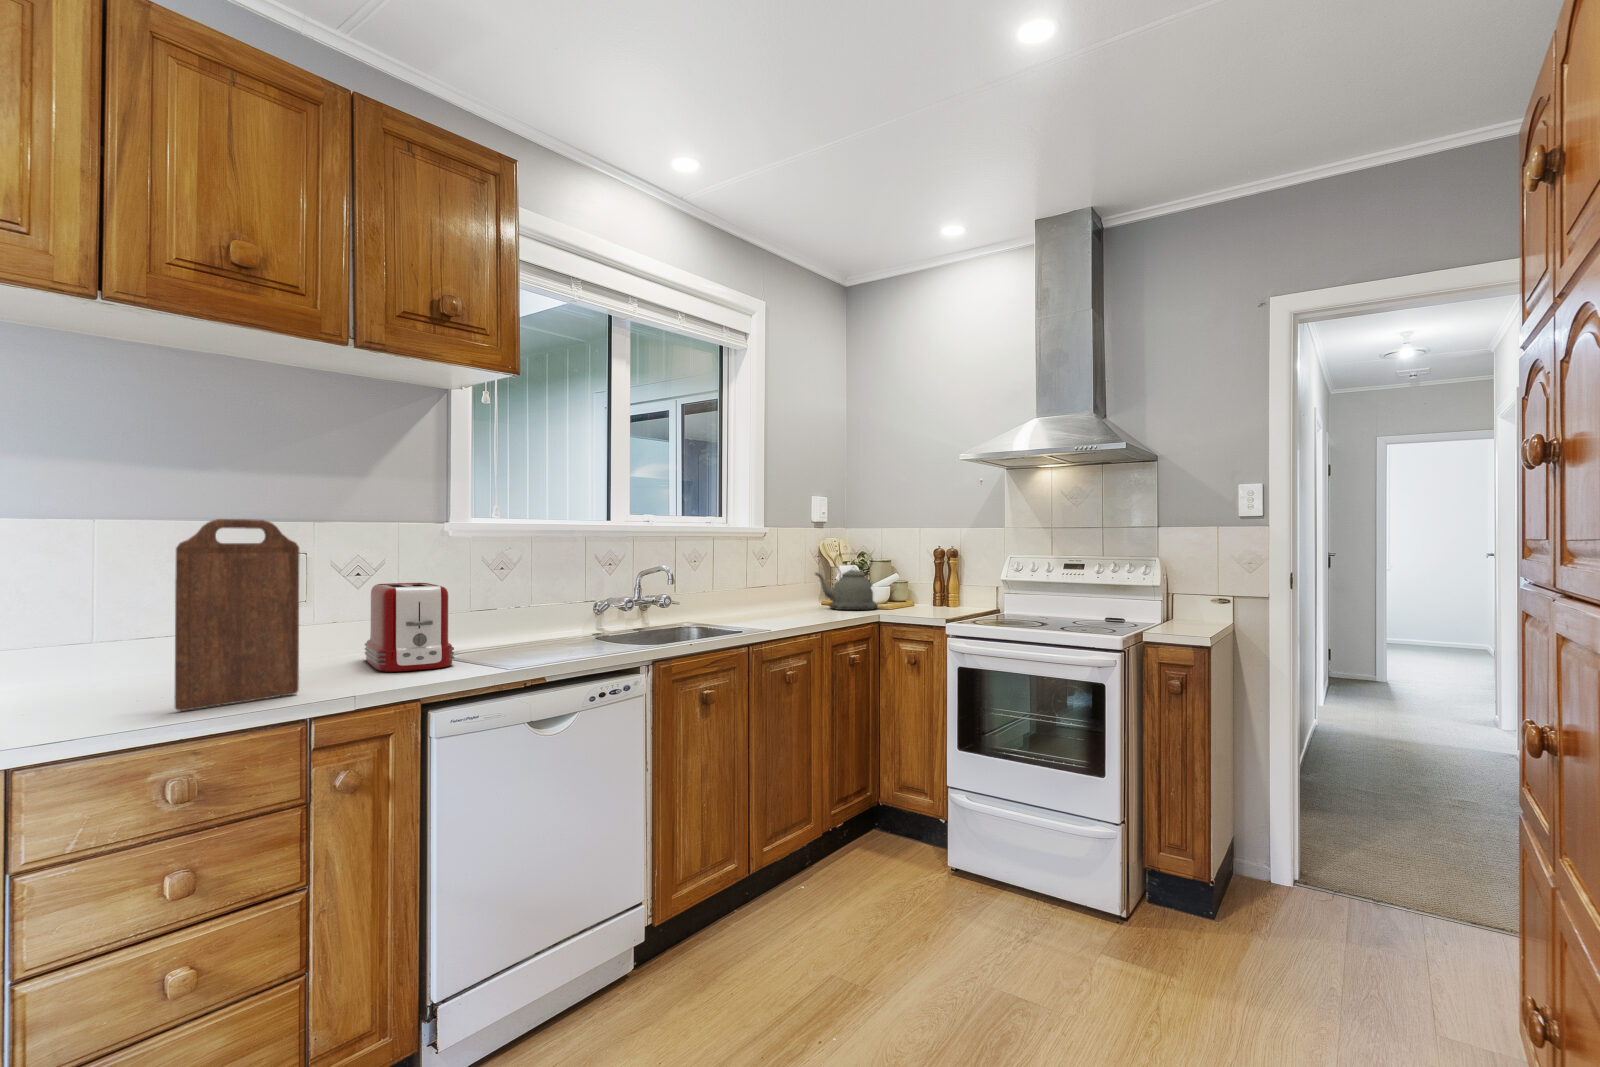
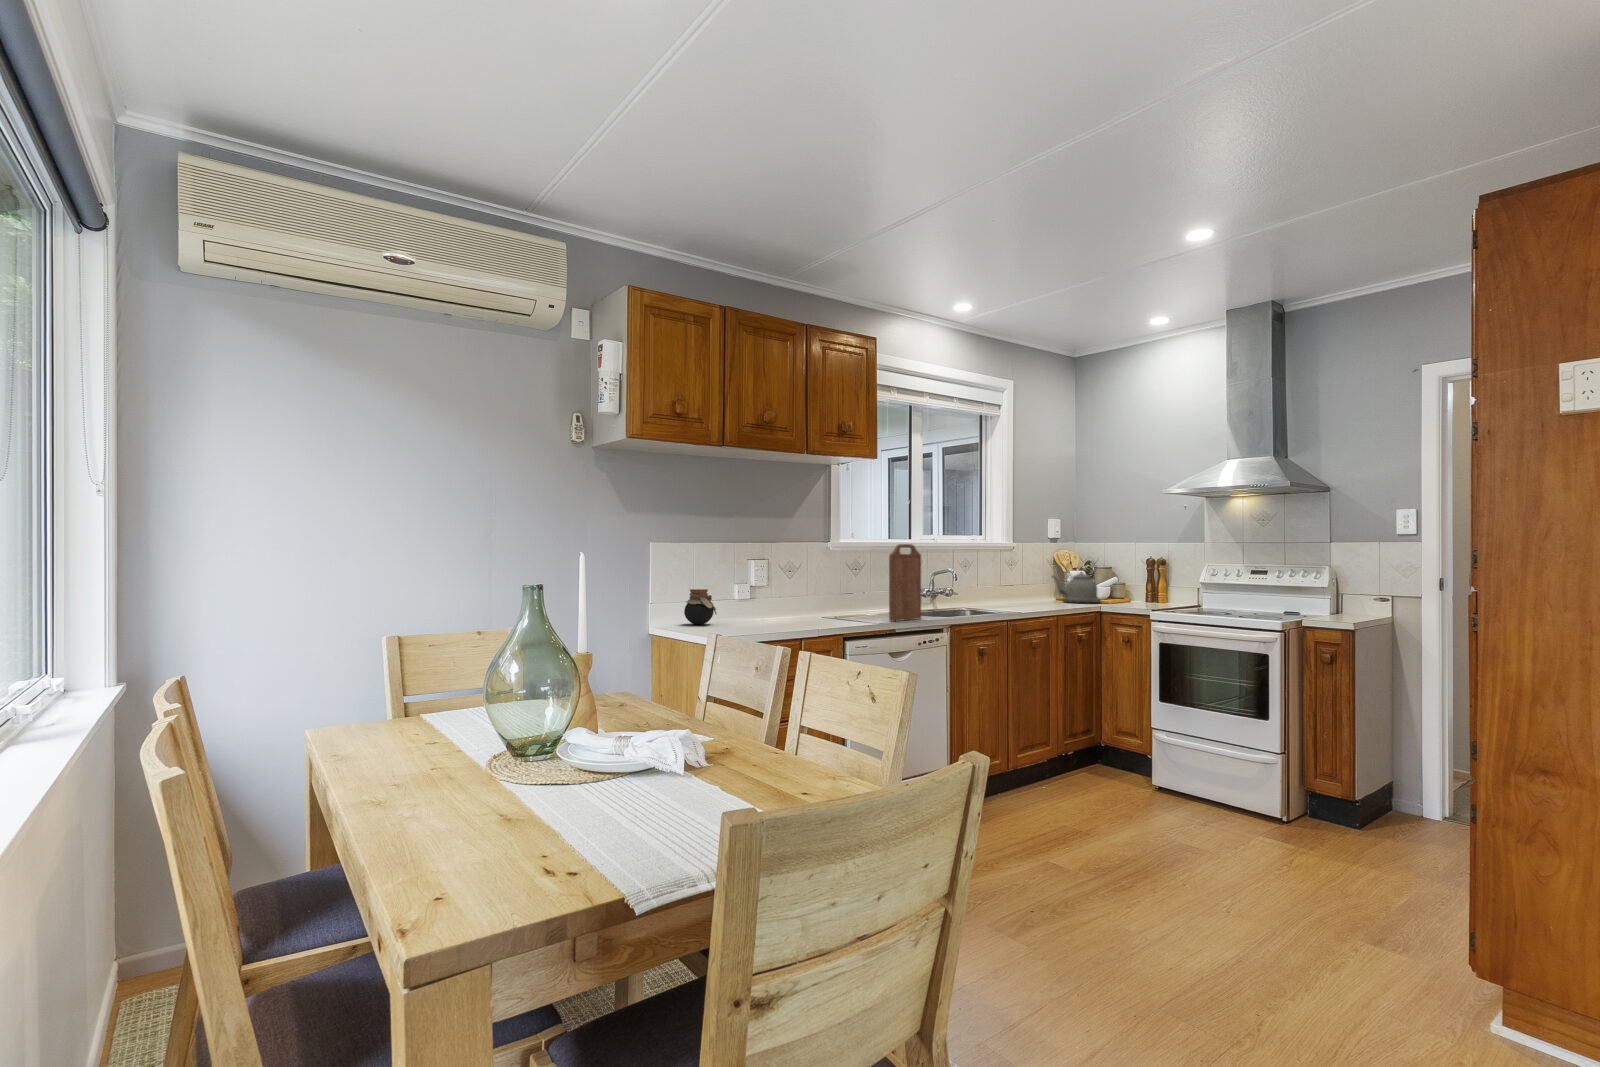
cutting board: present [175,519,299,711] -> present [889,544,921,621]
toaster: present [365,583,454,672] -> none [795,576,846,622]
jar: none [63,616,146,692] -> present [684,589,716,625]

